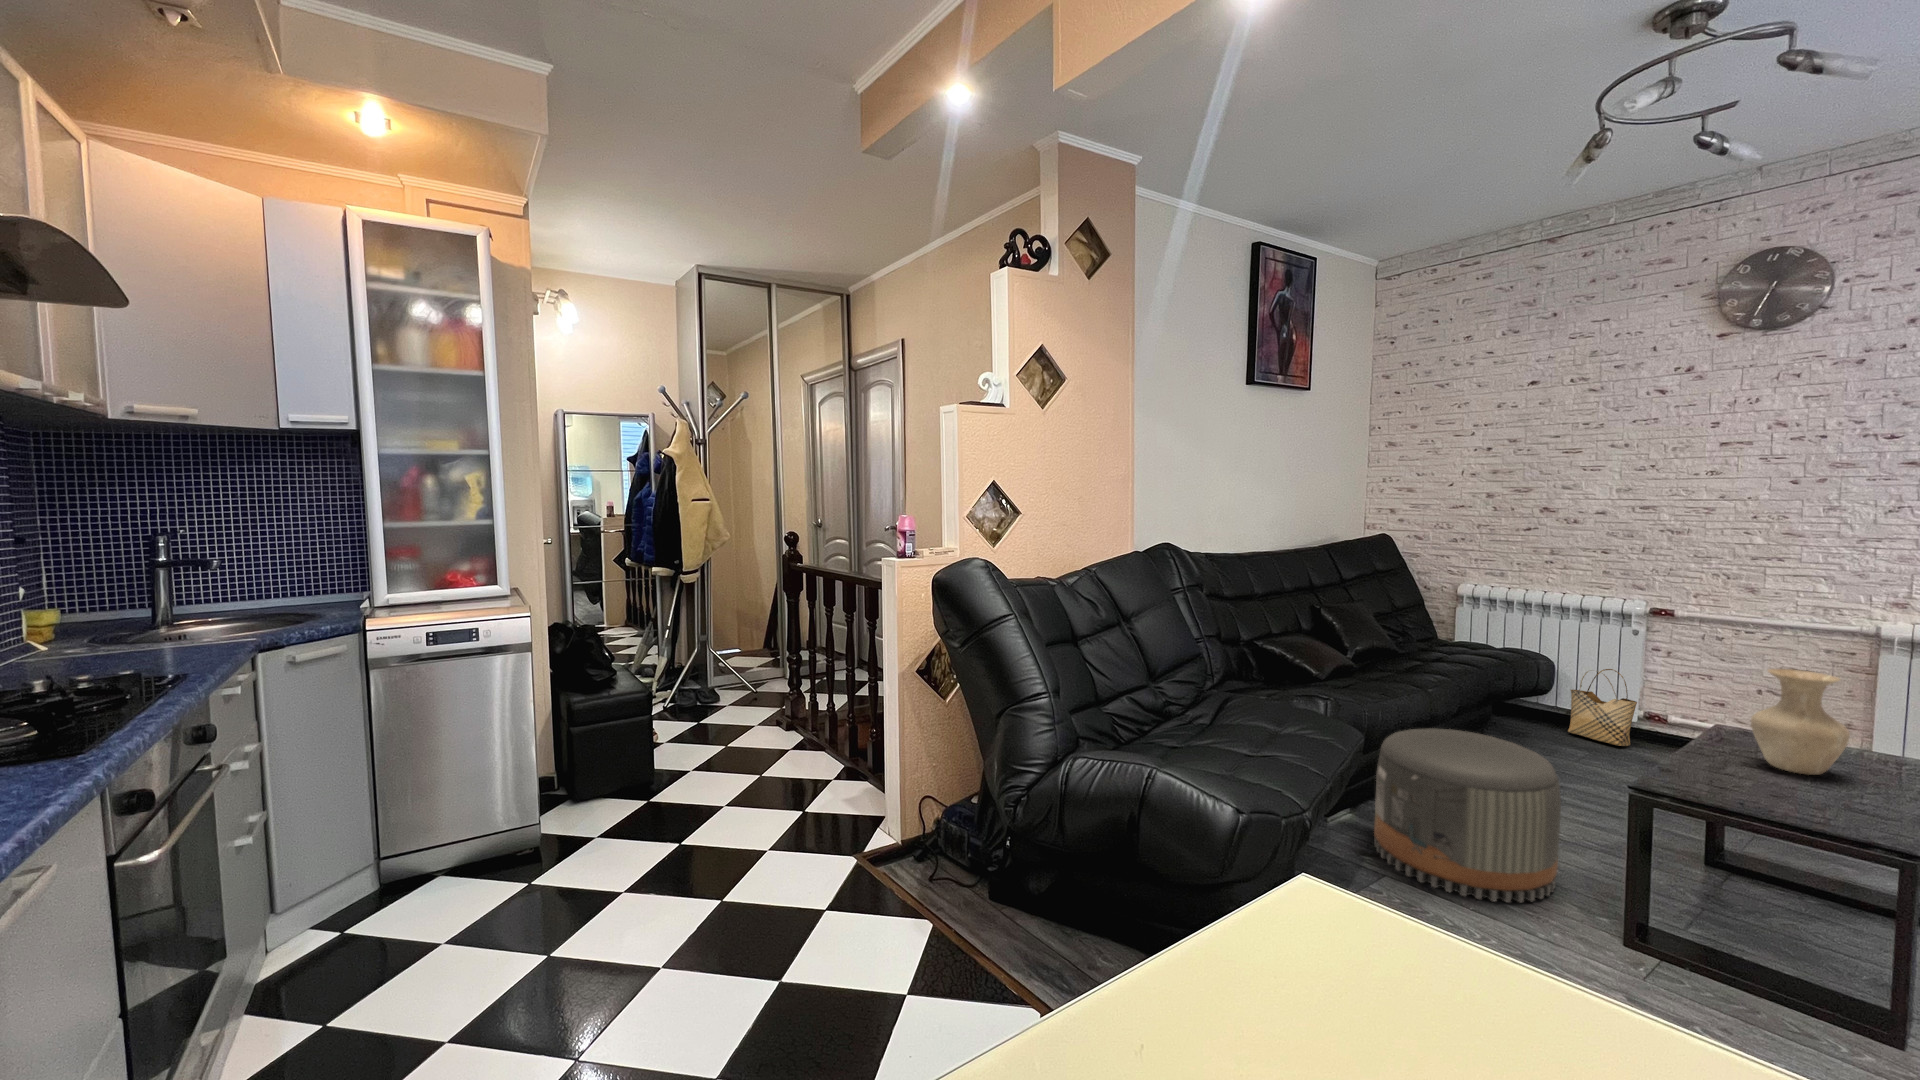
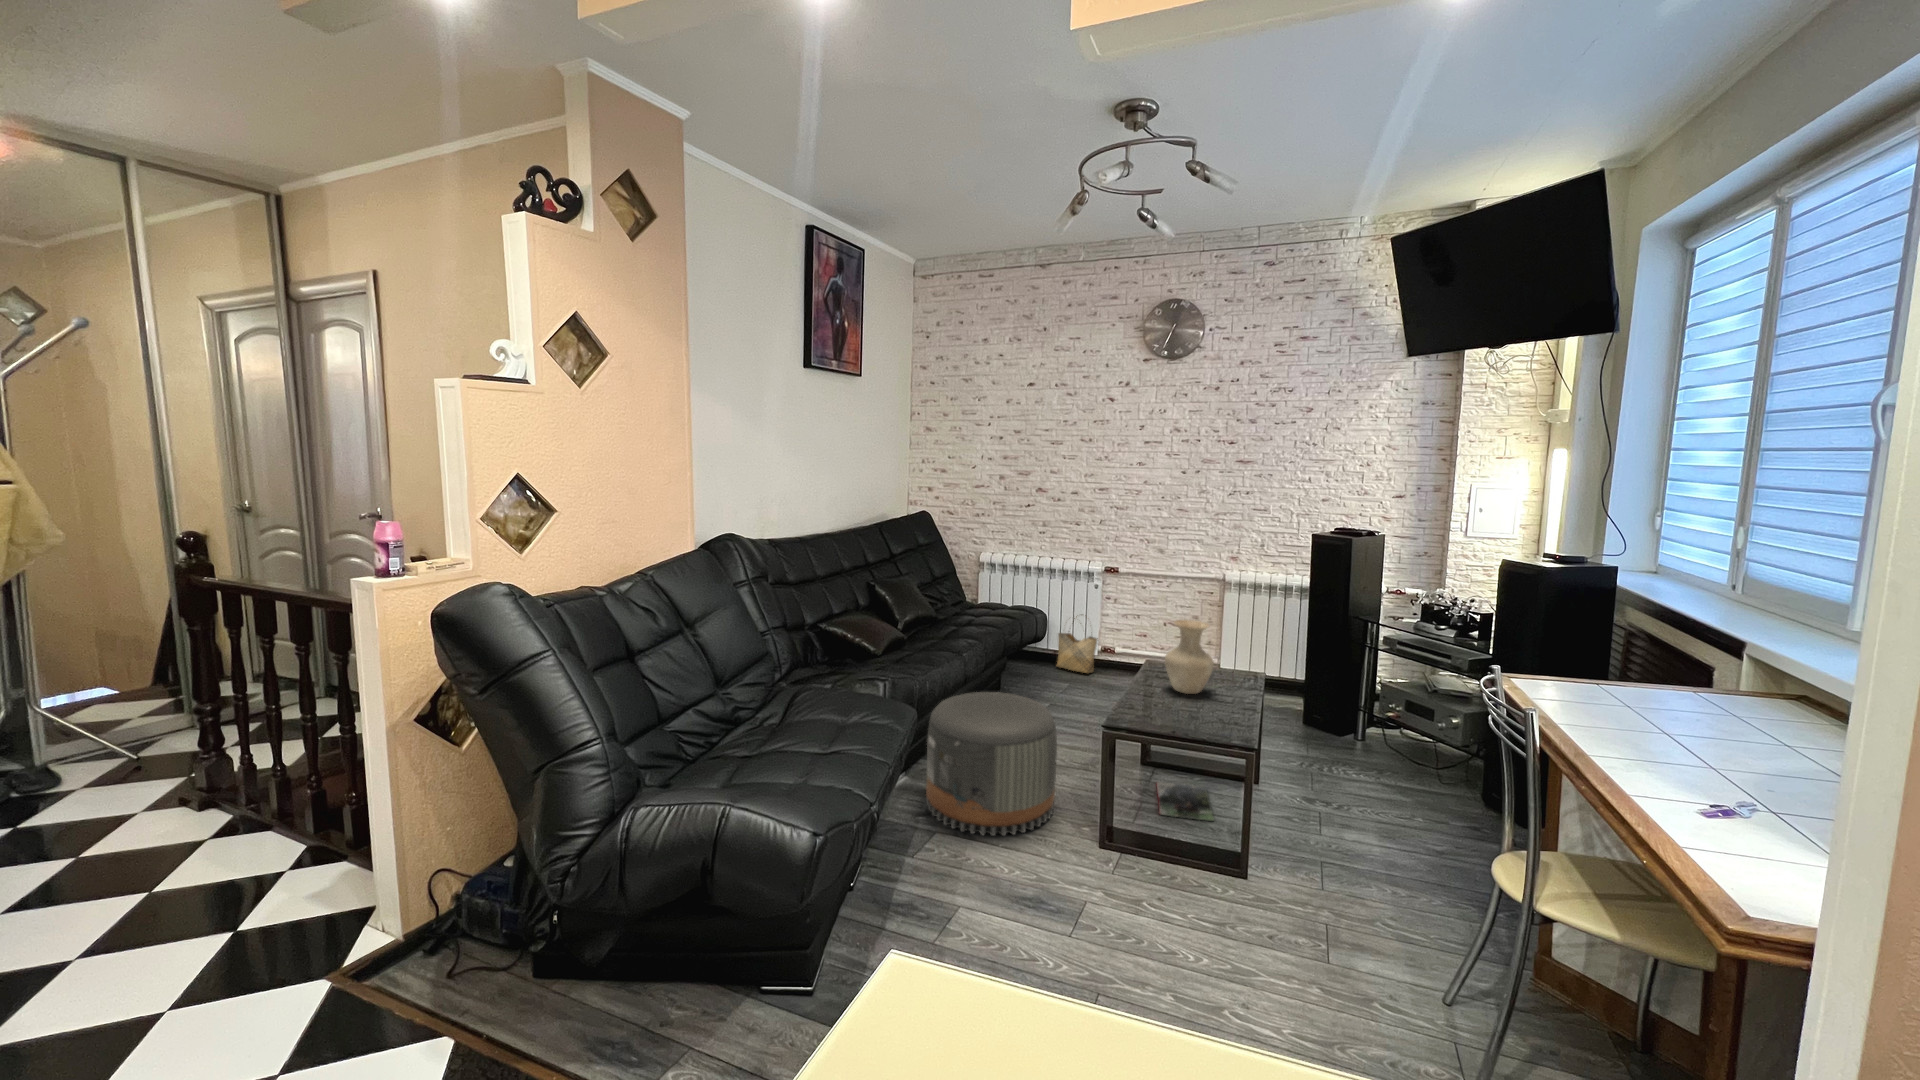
magazine: none [1737,892,1852,964] -> present [1156,782,1214,821]

